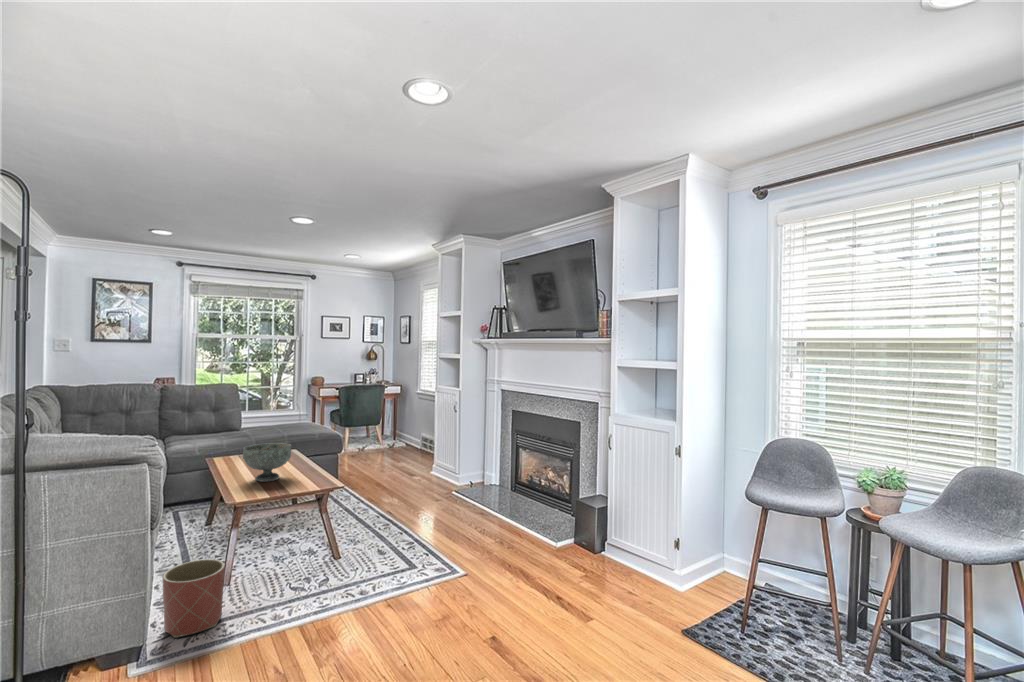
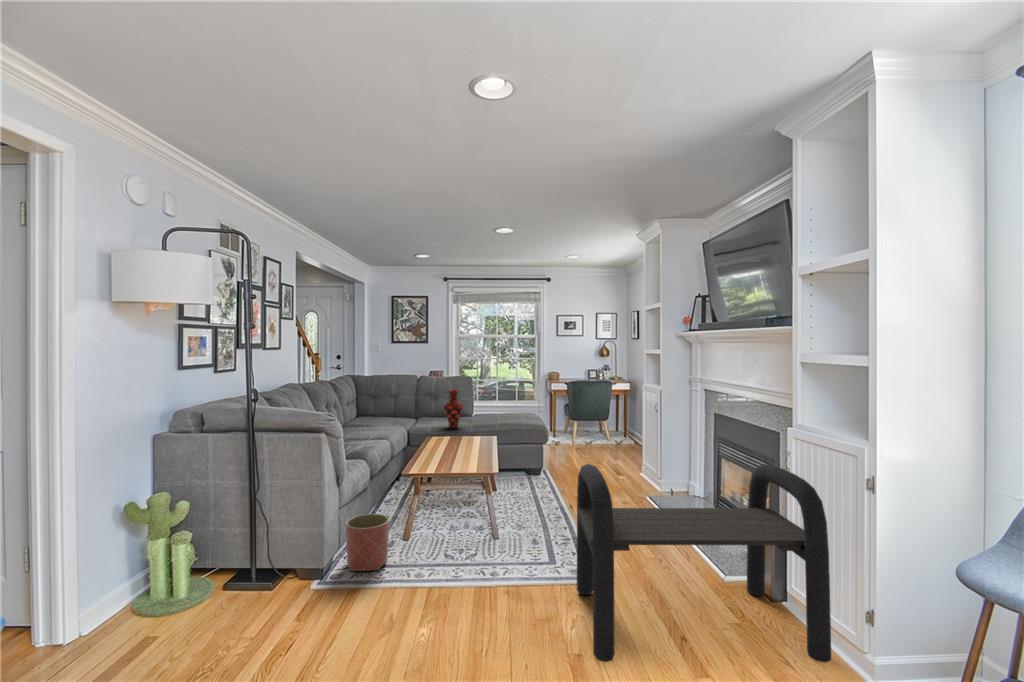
vase: none [212,401,238,448] -> present [444,390,463,428]
decorative bowl: present [243,443,291,482] -> none [435,427,474,459]
bench: none [452,446,654,636] -> present [577,464,831,663]

